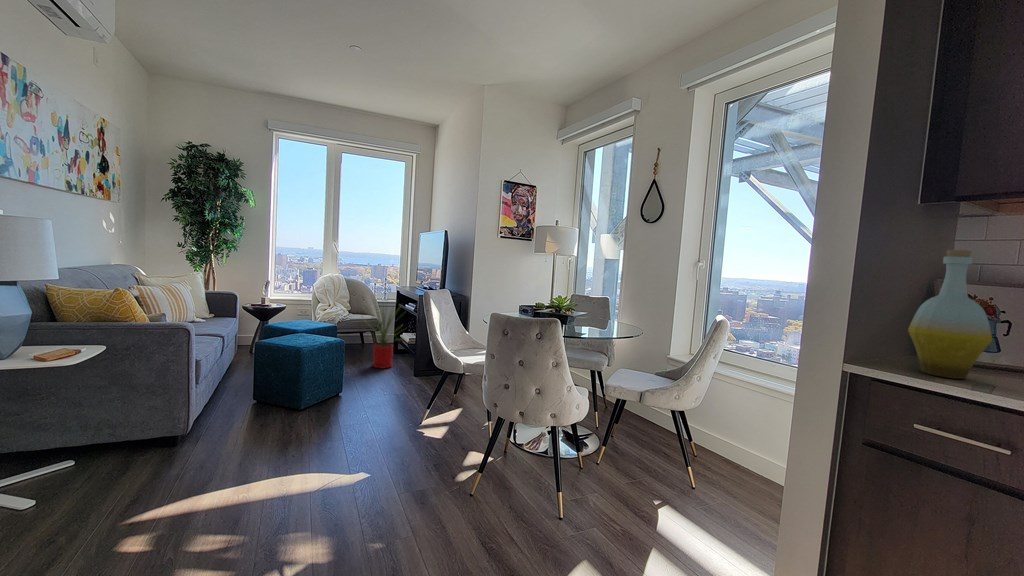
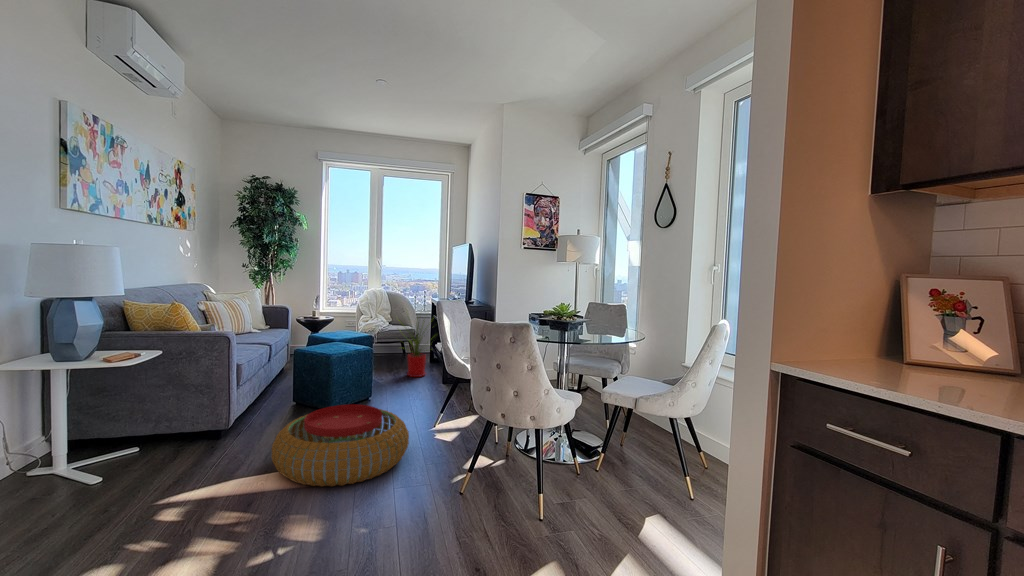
bottle: present [908,250,992,379] -> none [823,242,903,375]
pouf: none [251,403,404,497] -> present [272,404,409,487]

